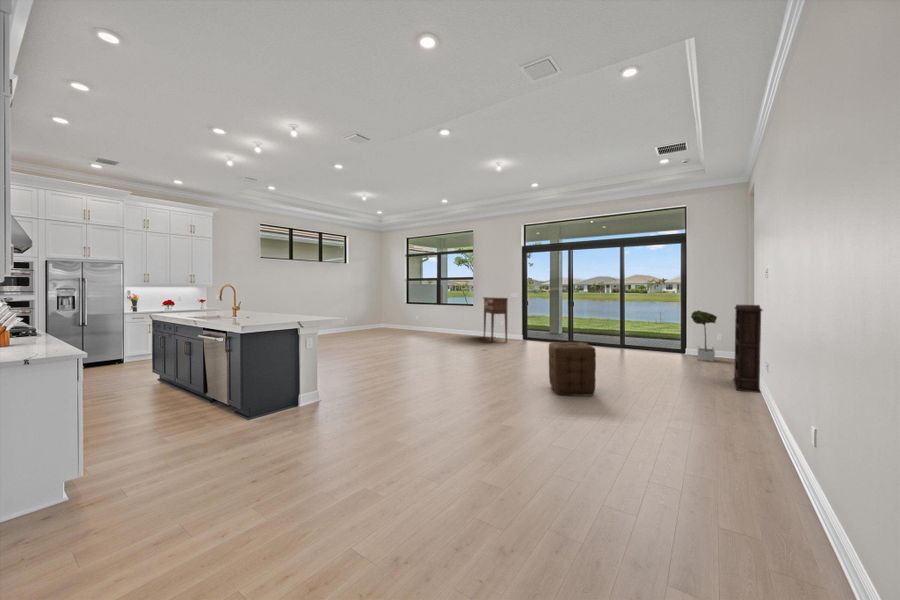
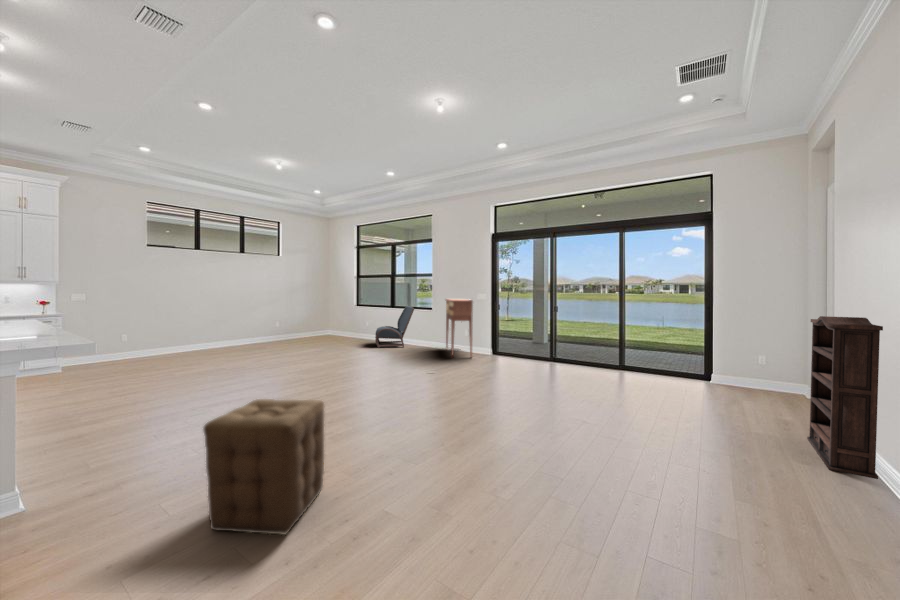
lounge chair: none [426,303,458,336] -> present [375,306,414,348]
potted tree: present [691,310,717,362] -> none [722,319,761,395]
ottoman: present [549,342,596,396] -> present [203,399,324,535]

